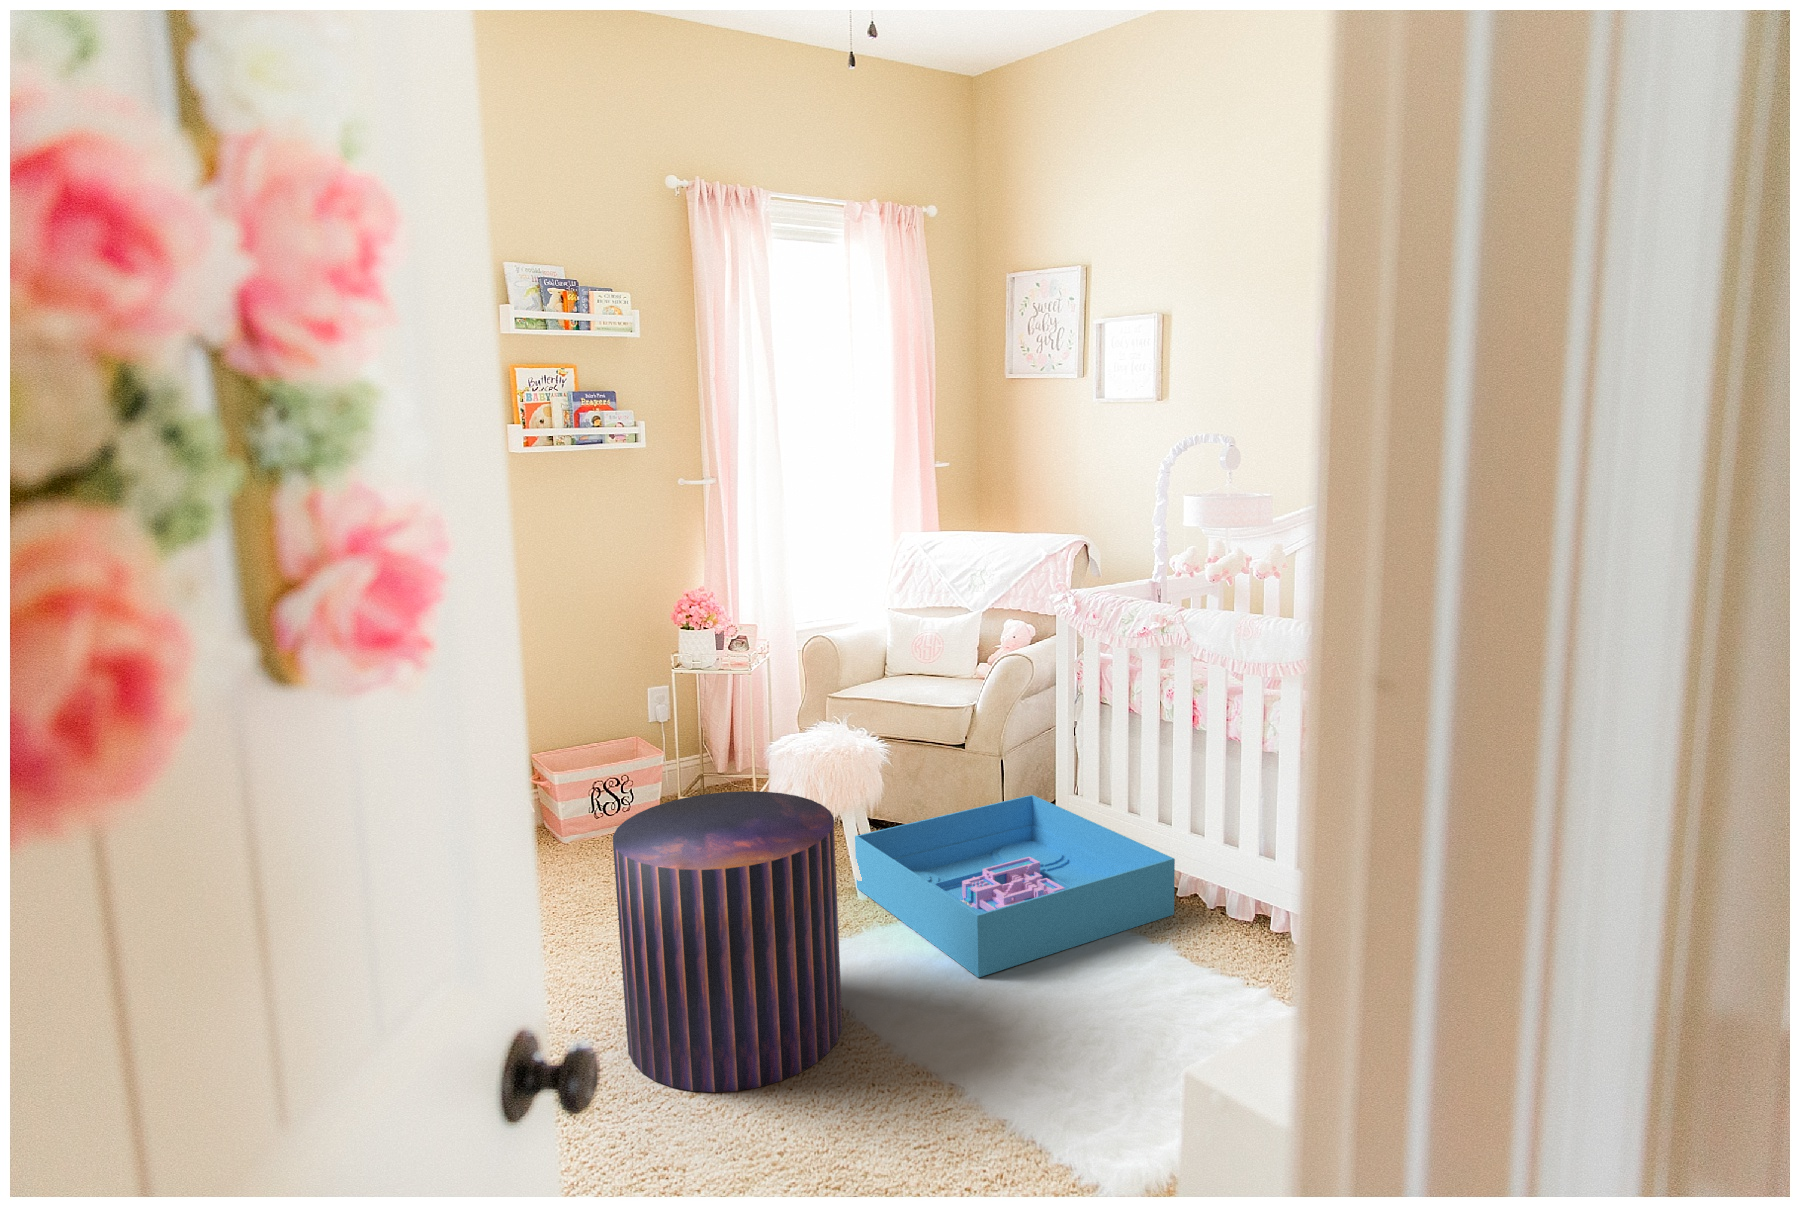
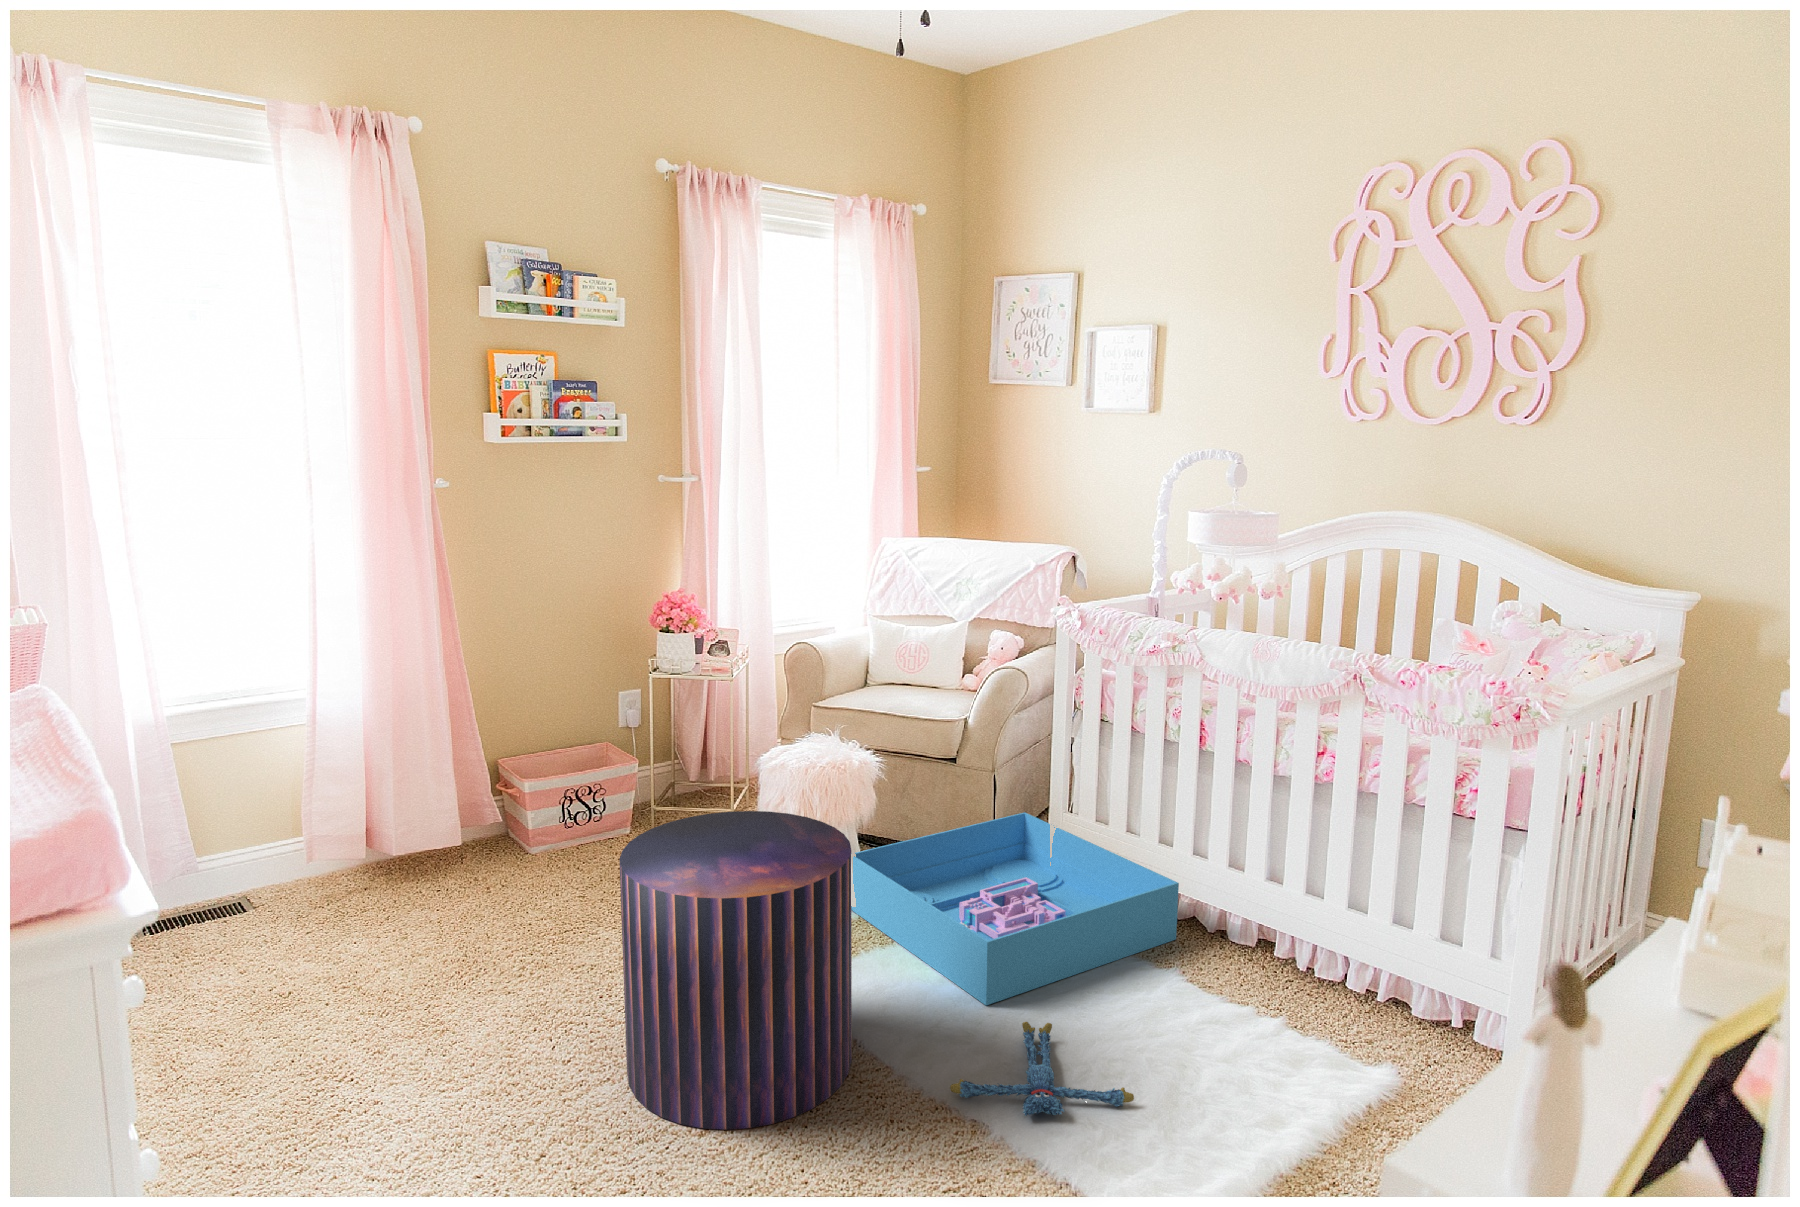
plush toy: none [932,992,1111,1079] -> present [950,1022,1134,1116]

